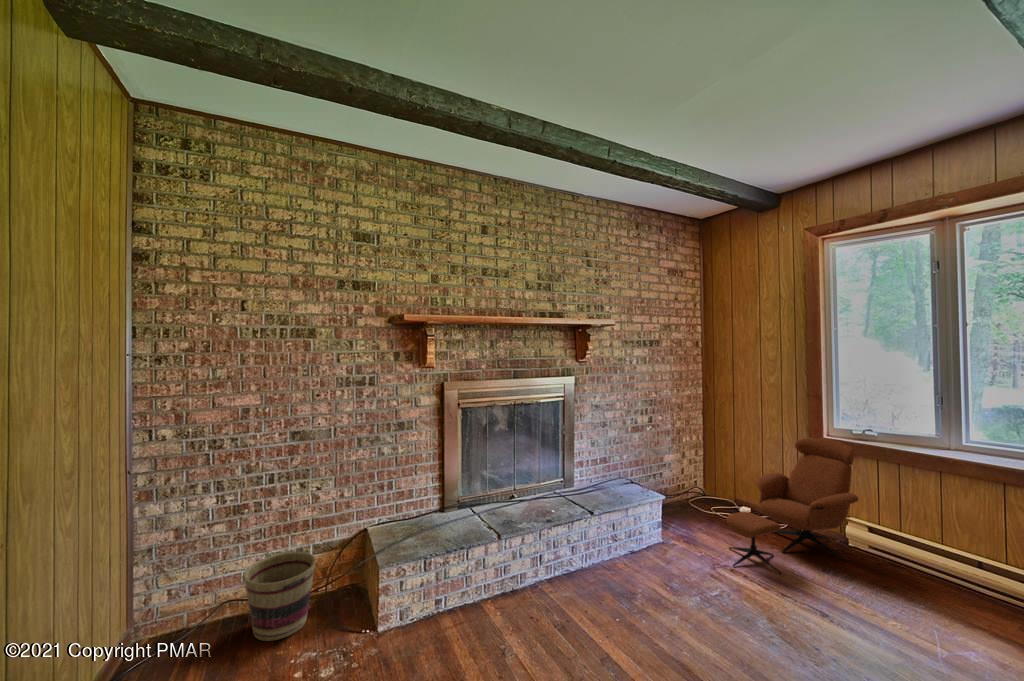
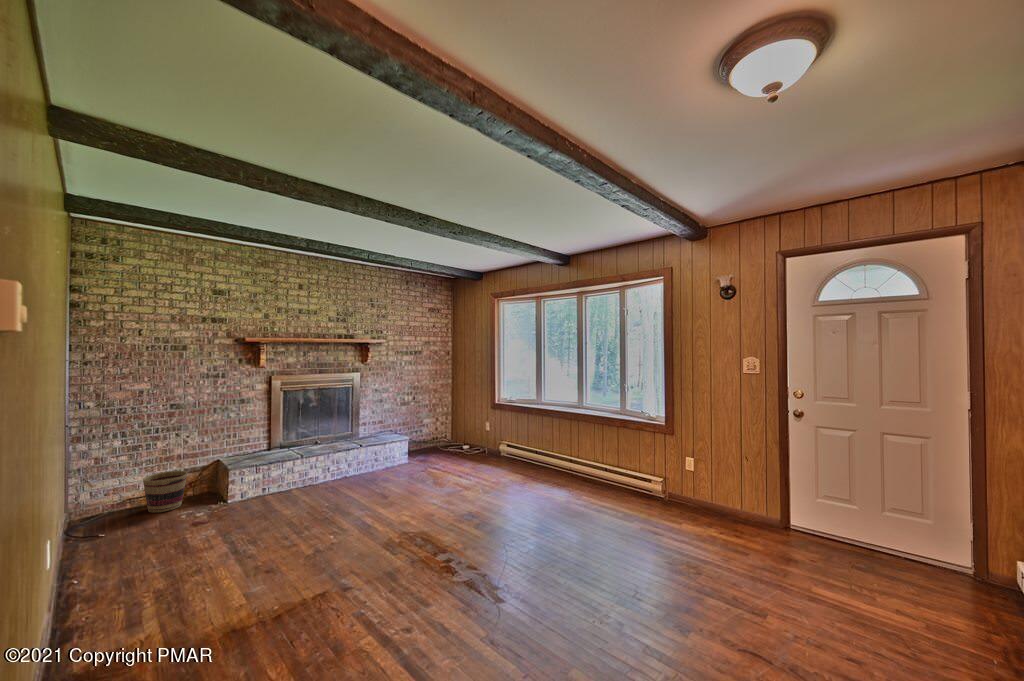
lounge chair: present [727,438,858,574] -> none [436,403,504,468]

